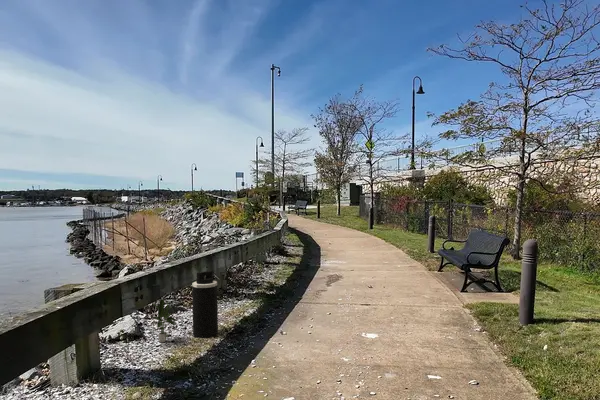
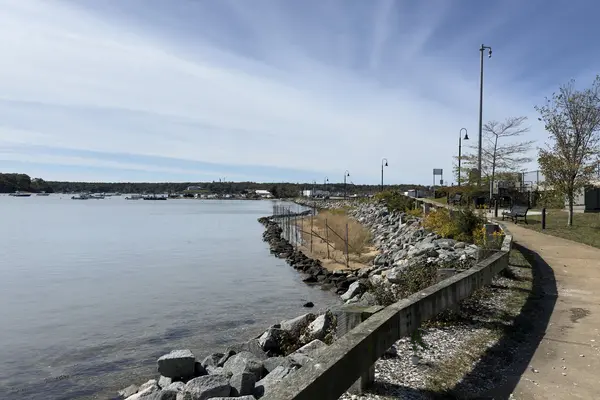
trash can: present [192,271,218,338] -> none [442,301,467,365]

